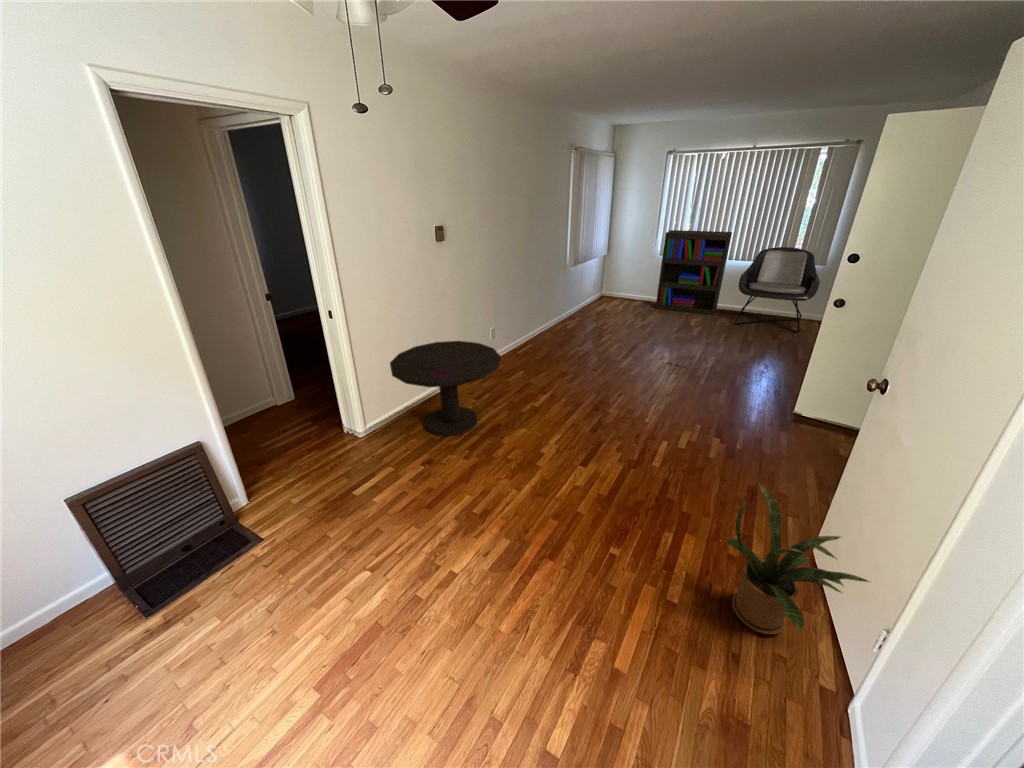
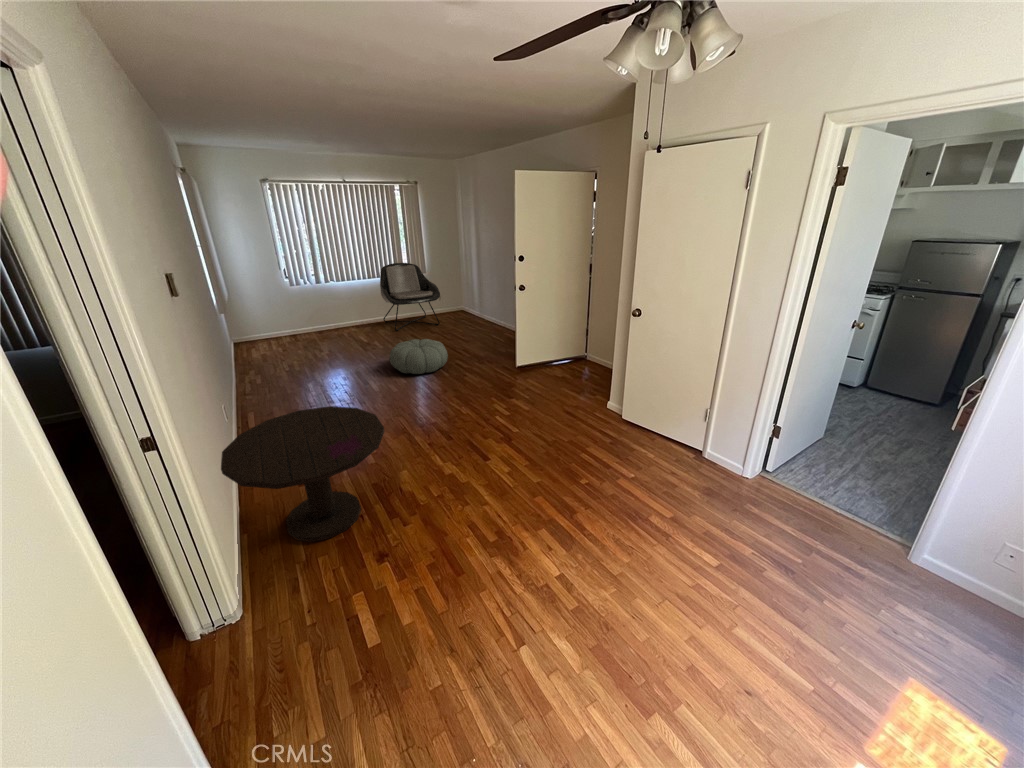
bookshelf: present [656,230,732,315] -> none [293,255,370,339]
pouf: none [660,332,729,373] -> present [390,339,448,374]
house plant: present [726,483,869,634] -> none [621,386,695,461]

